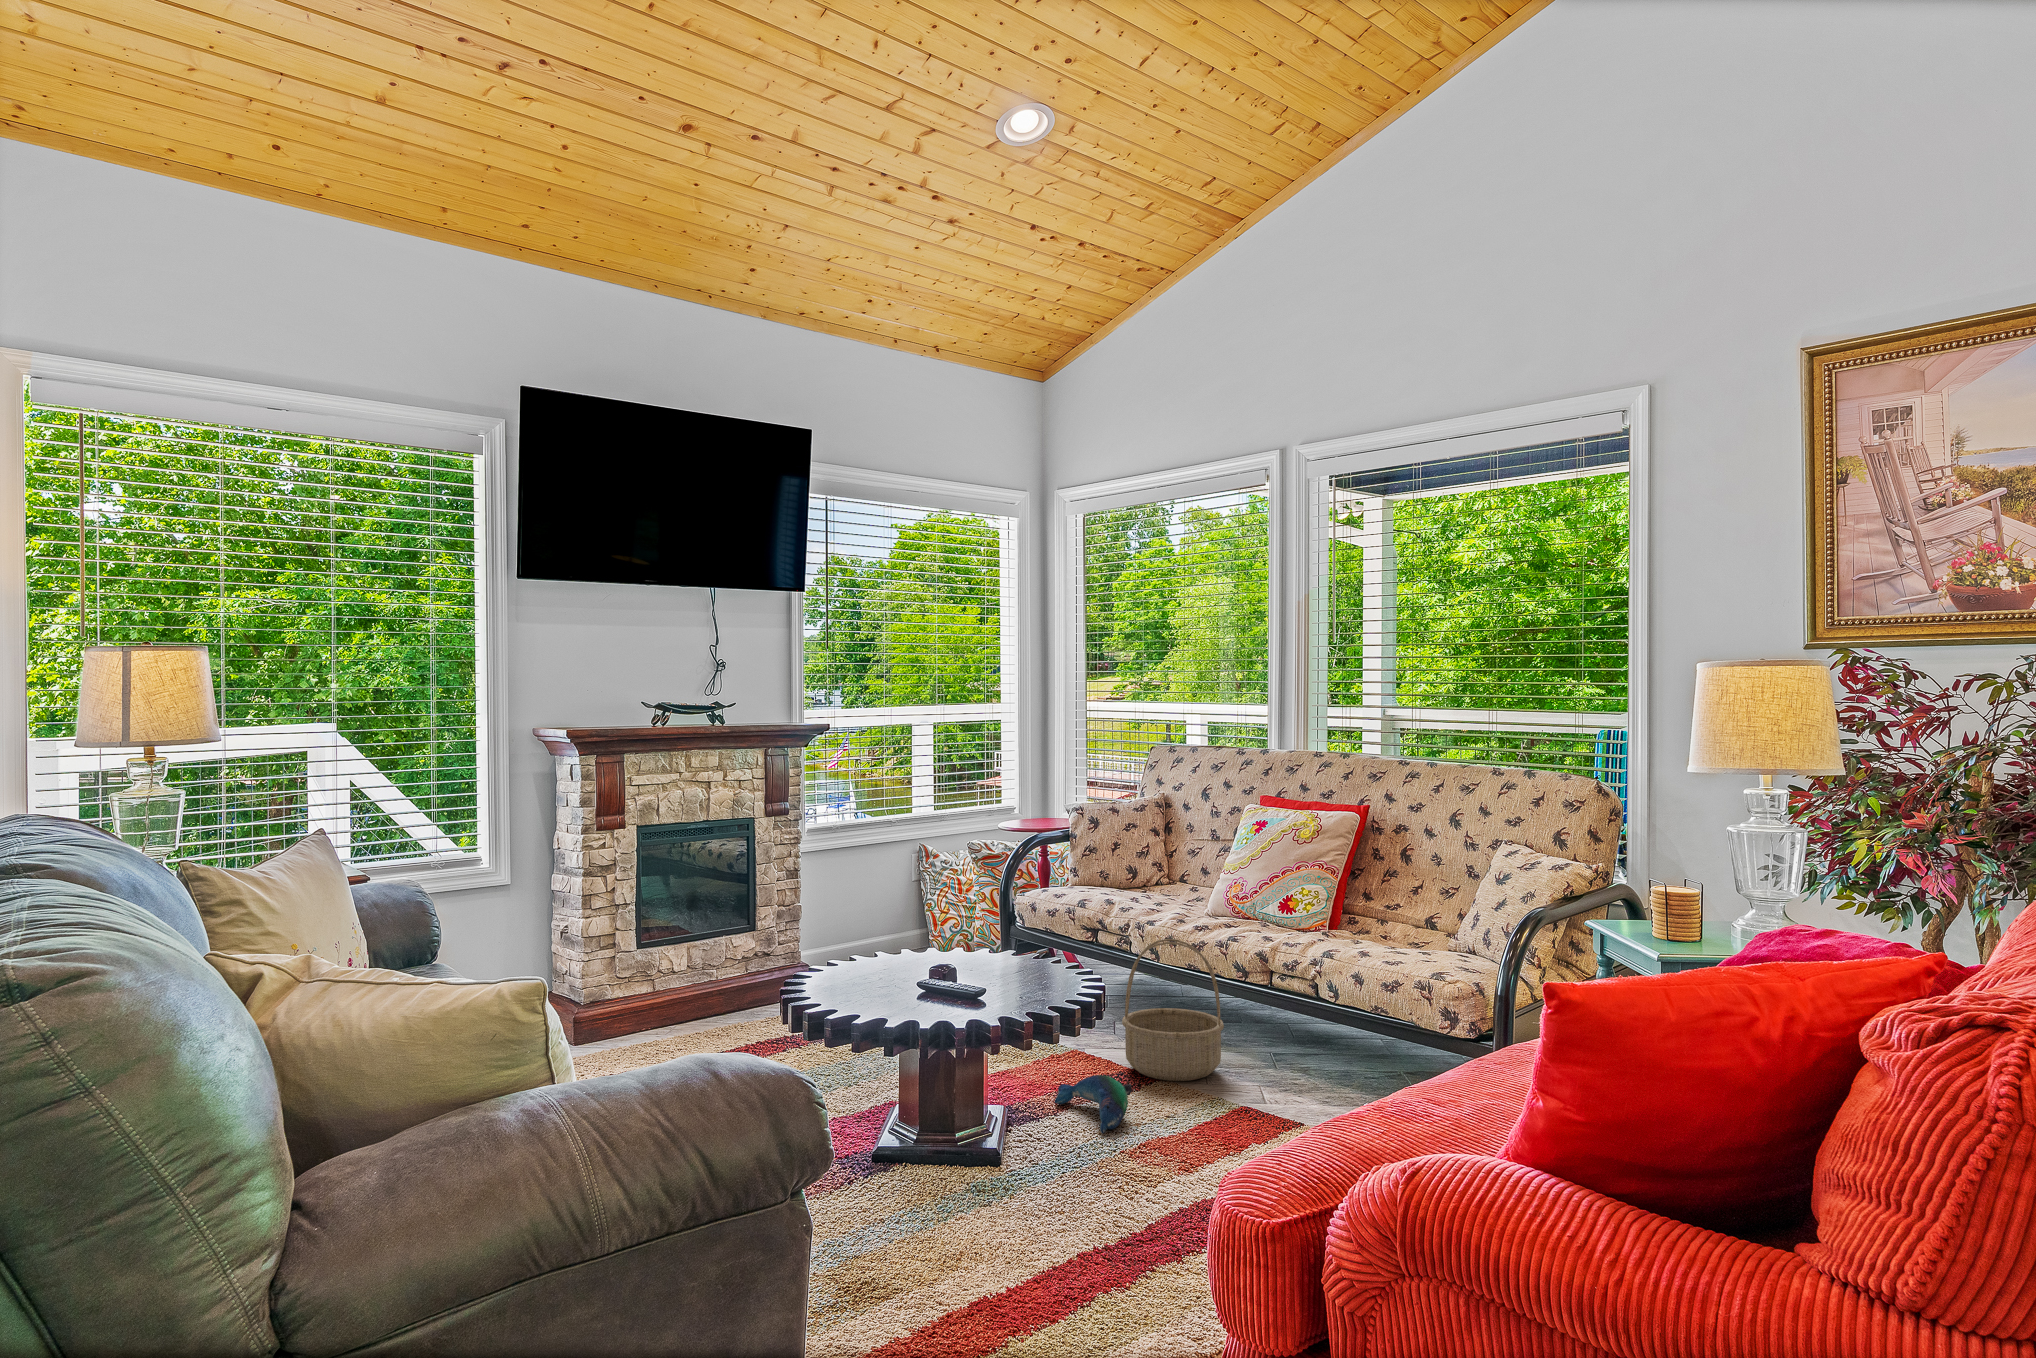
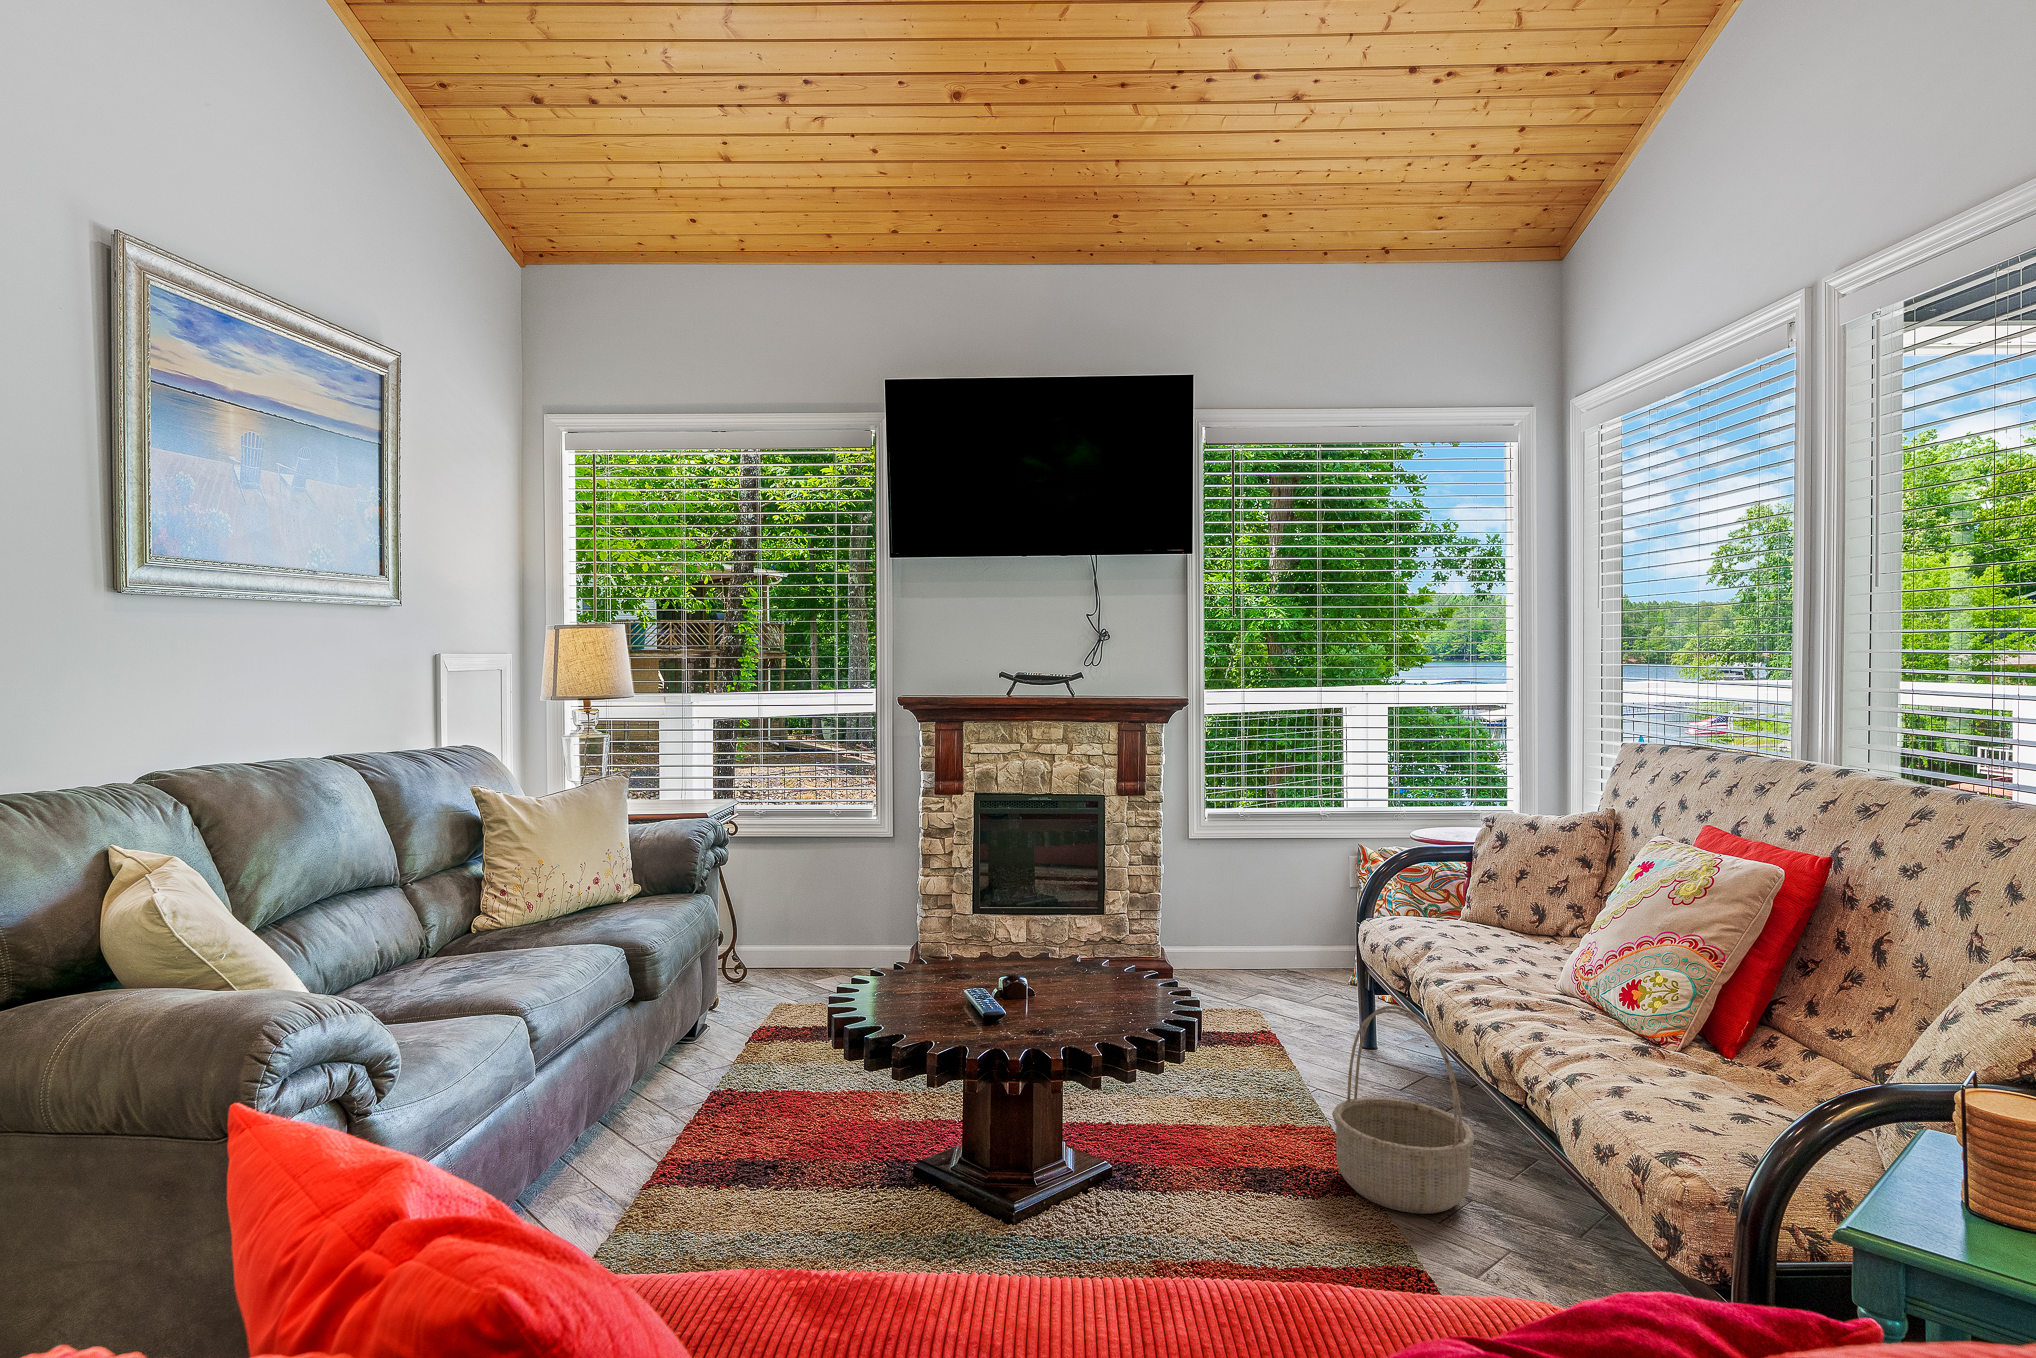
plush toy: present [1055,1075,1132,1133] -> none [1163,1161,1246,1237]

